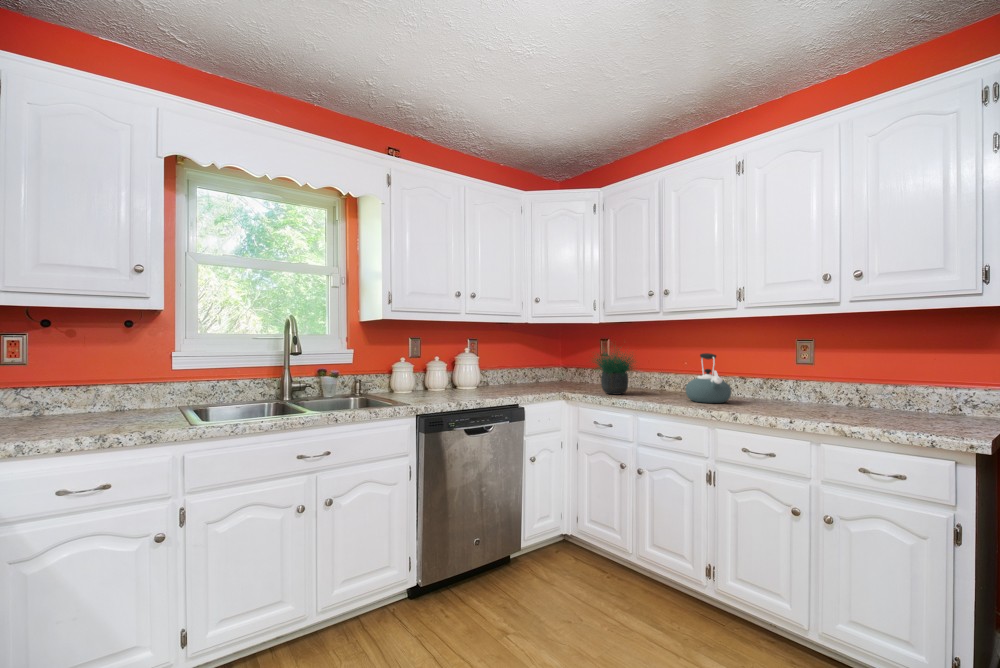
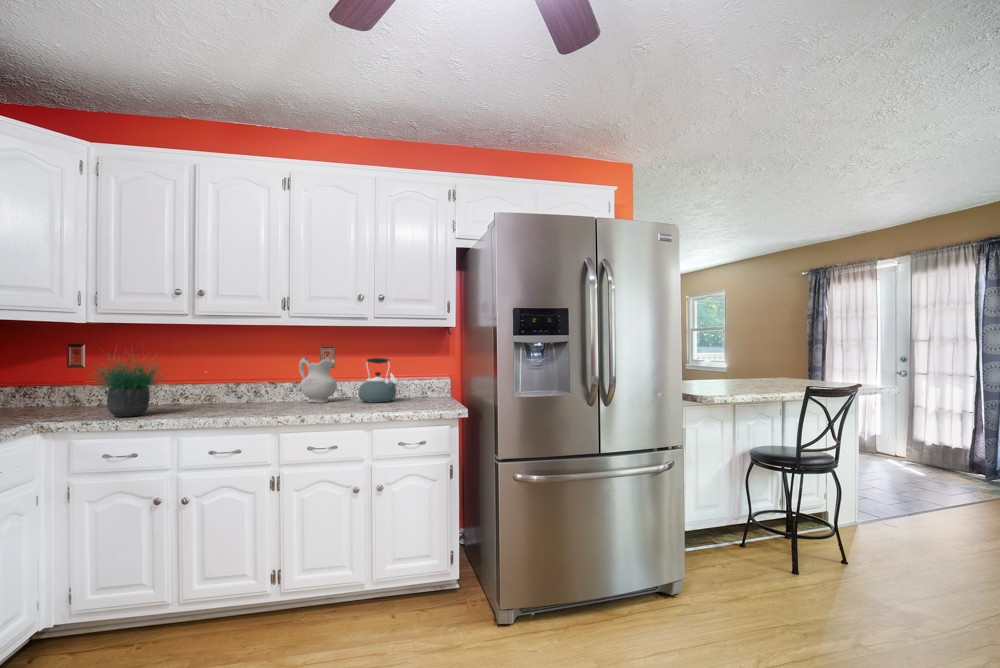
ceramic pitcher: none [765,352,812,404] -> present [299,357,337,403]
kettle: present [686,353,731,403] -> present [358,358,399,403]

